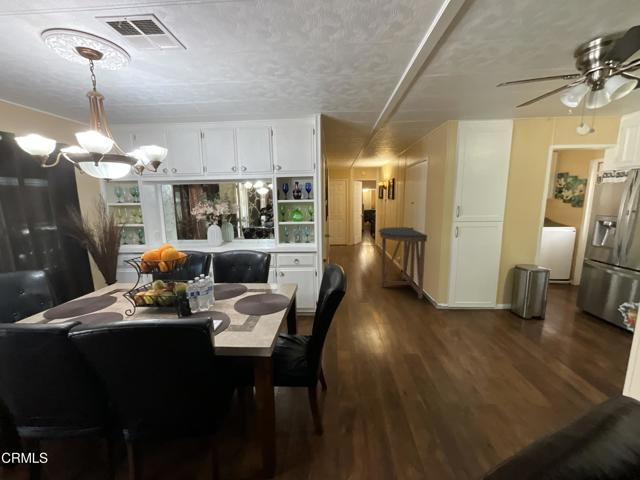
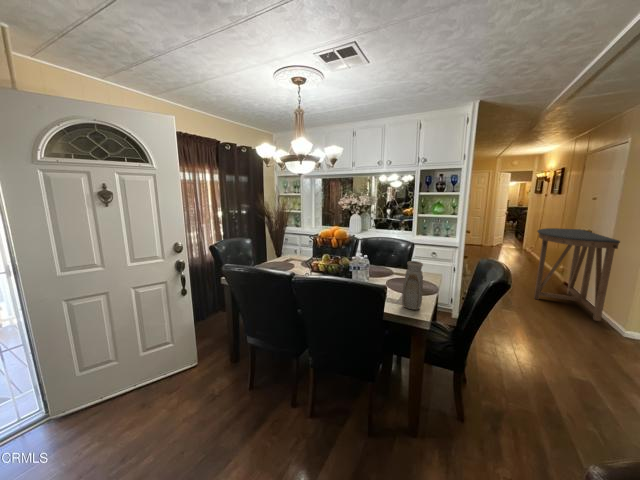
vase: none [242,280,264,334] -> present [402,261,423,310]

